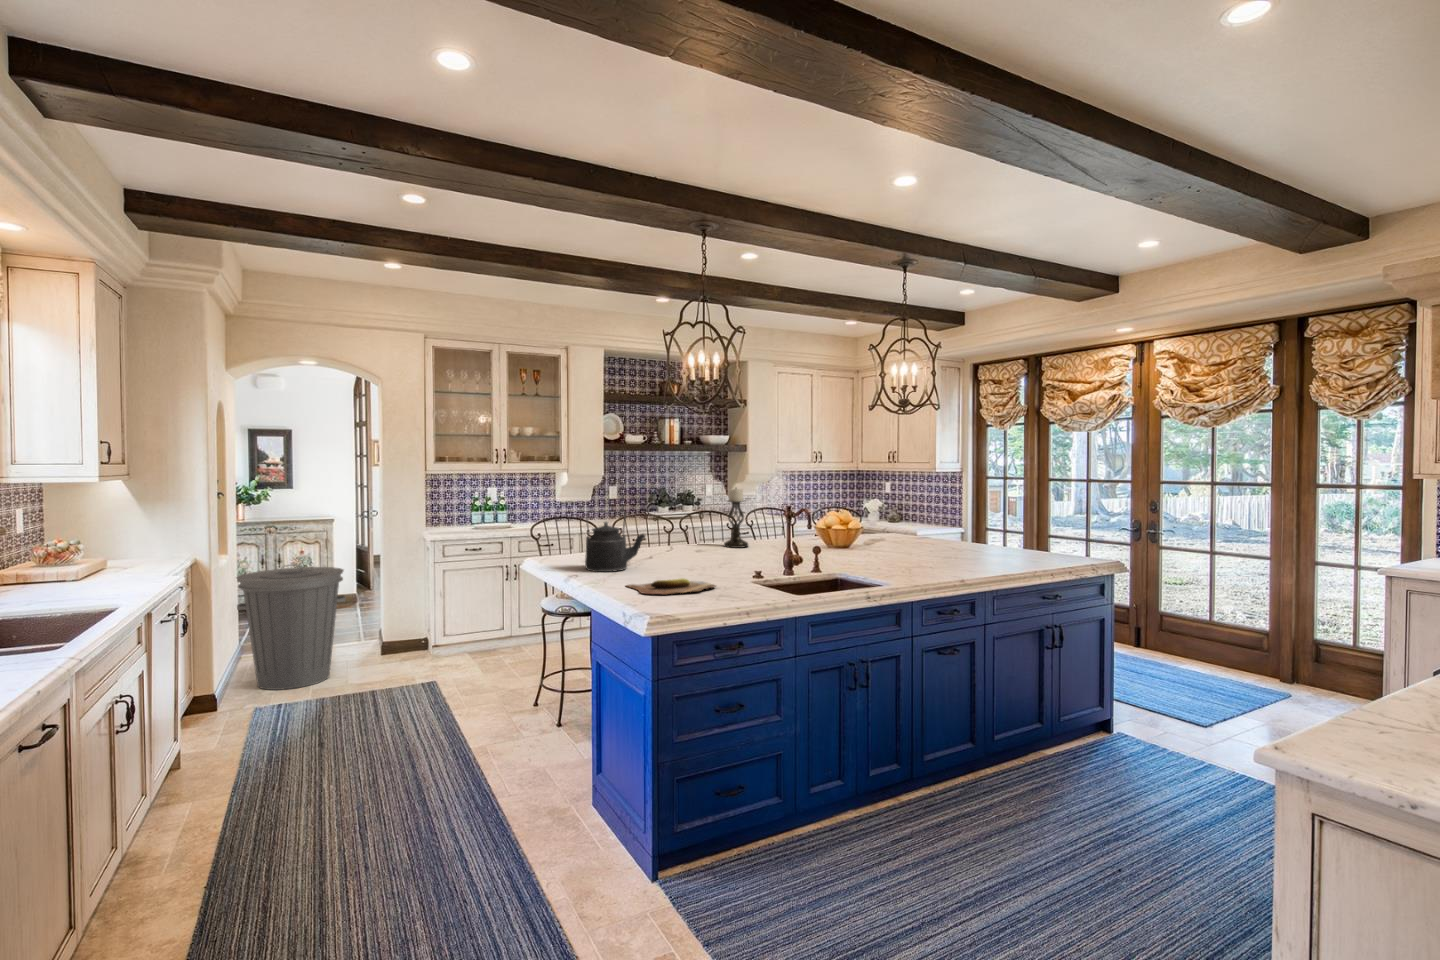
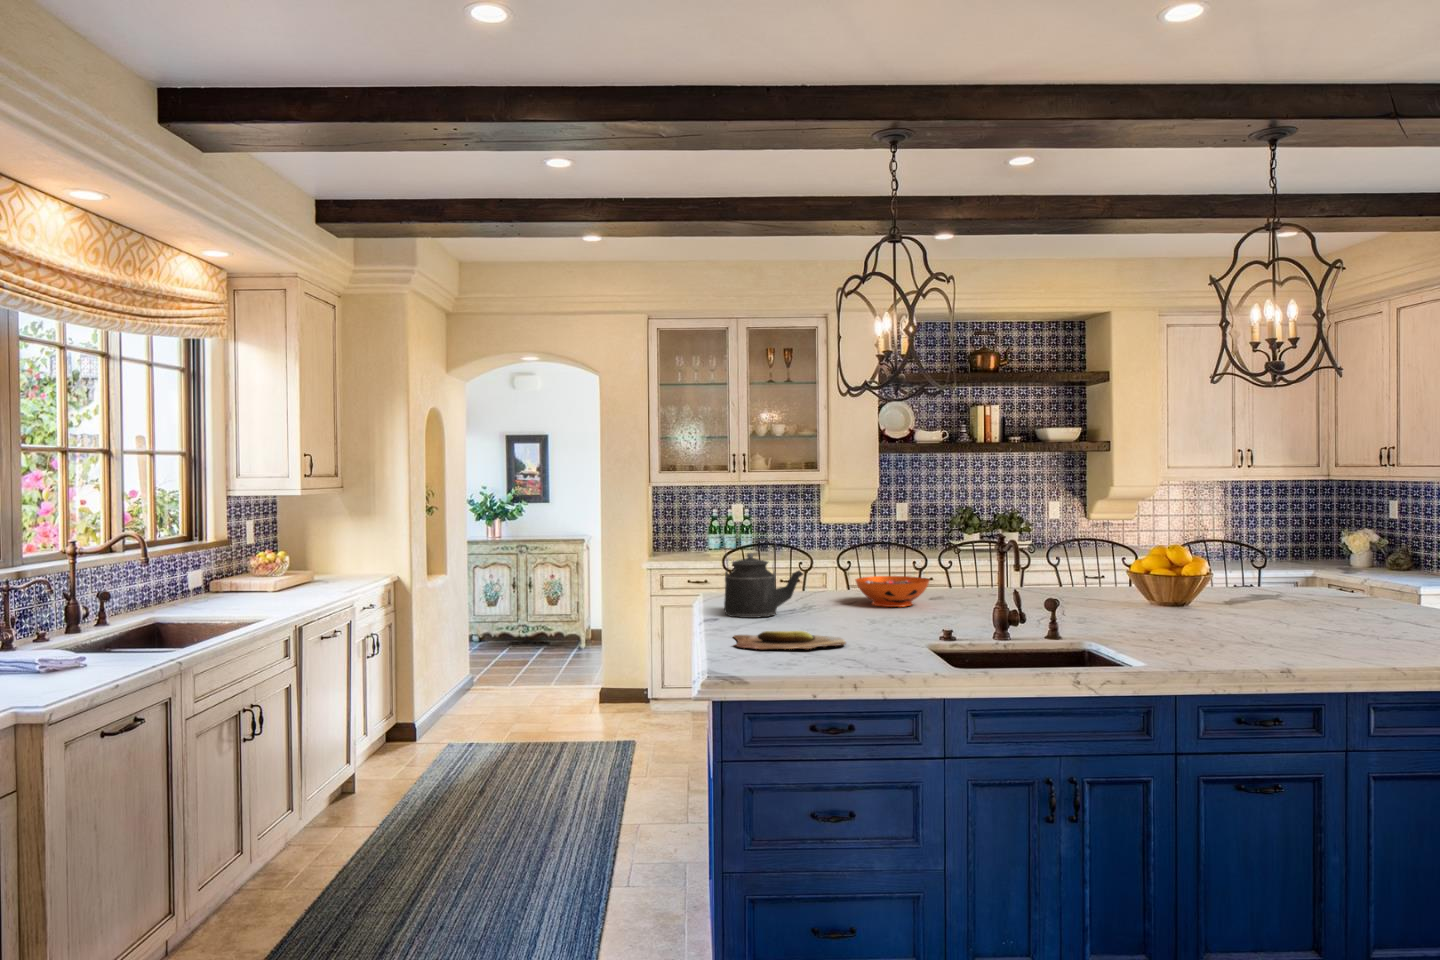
candle holder: present [724,488,748,548] -> none [973,508,1012,597]
decorative bowl: none [662,536,715,558] -> present [856,576,929,607]
trash can: present [237,564,346,690] -> none [441,590,552,733]

